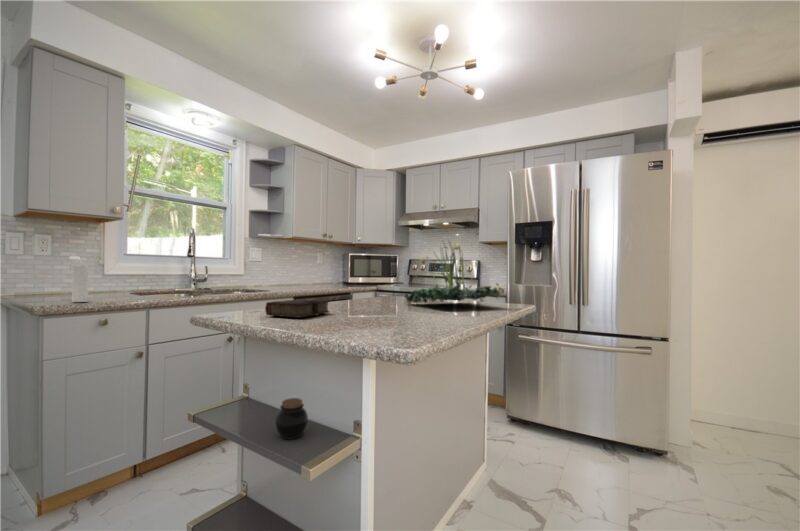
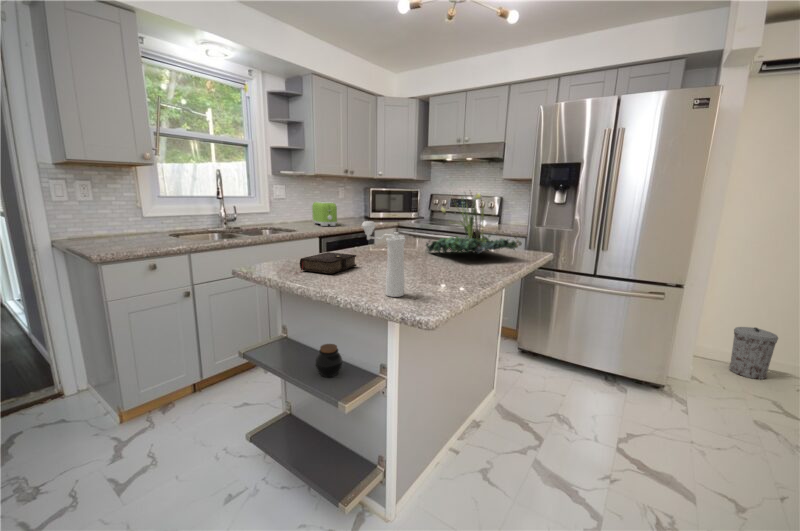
pepper mill: present [69,256,89,302] -> present [362,221,405,297]
toaster: none [289,264,315,288] -> present [312,202,337,226]
trash can: none [723,385,769,442] -> present [729,327,778,379]

